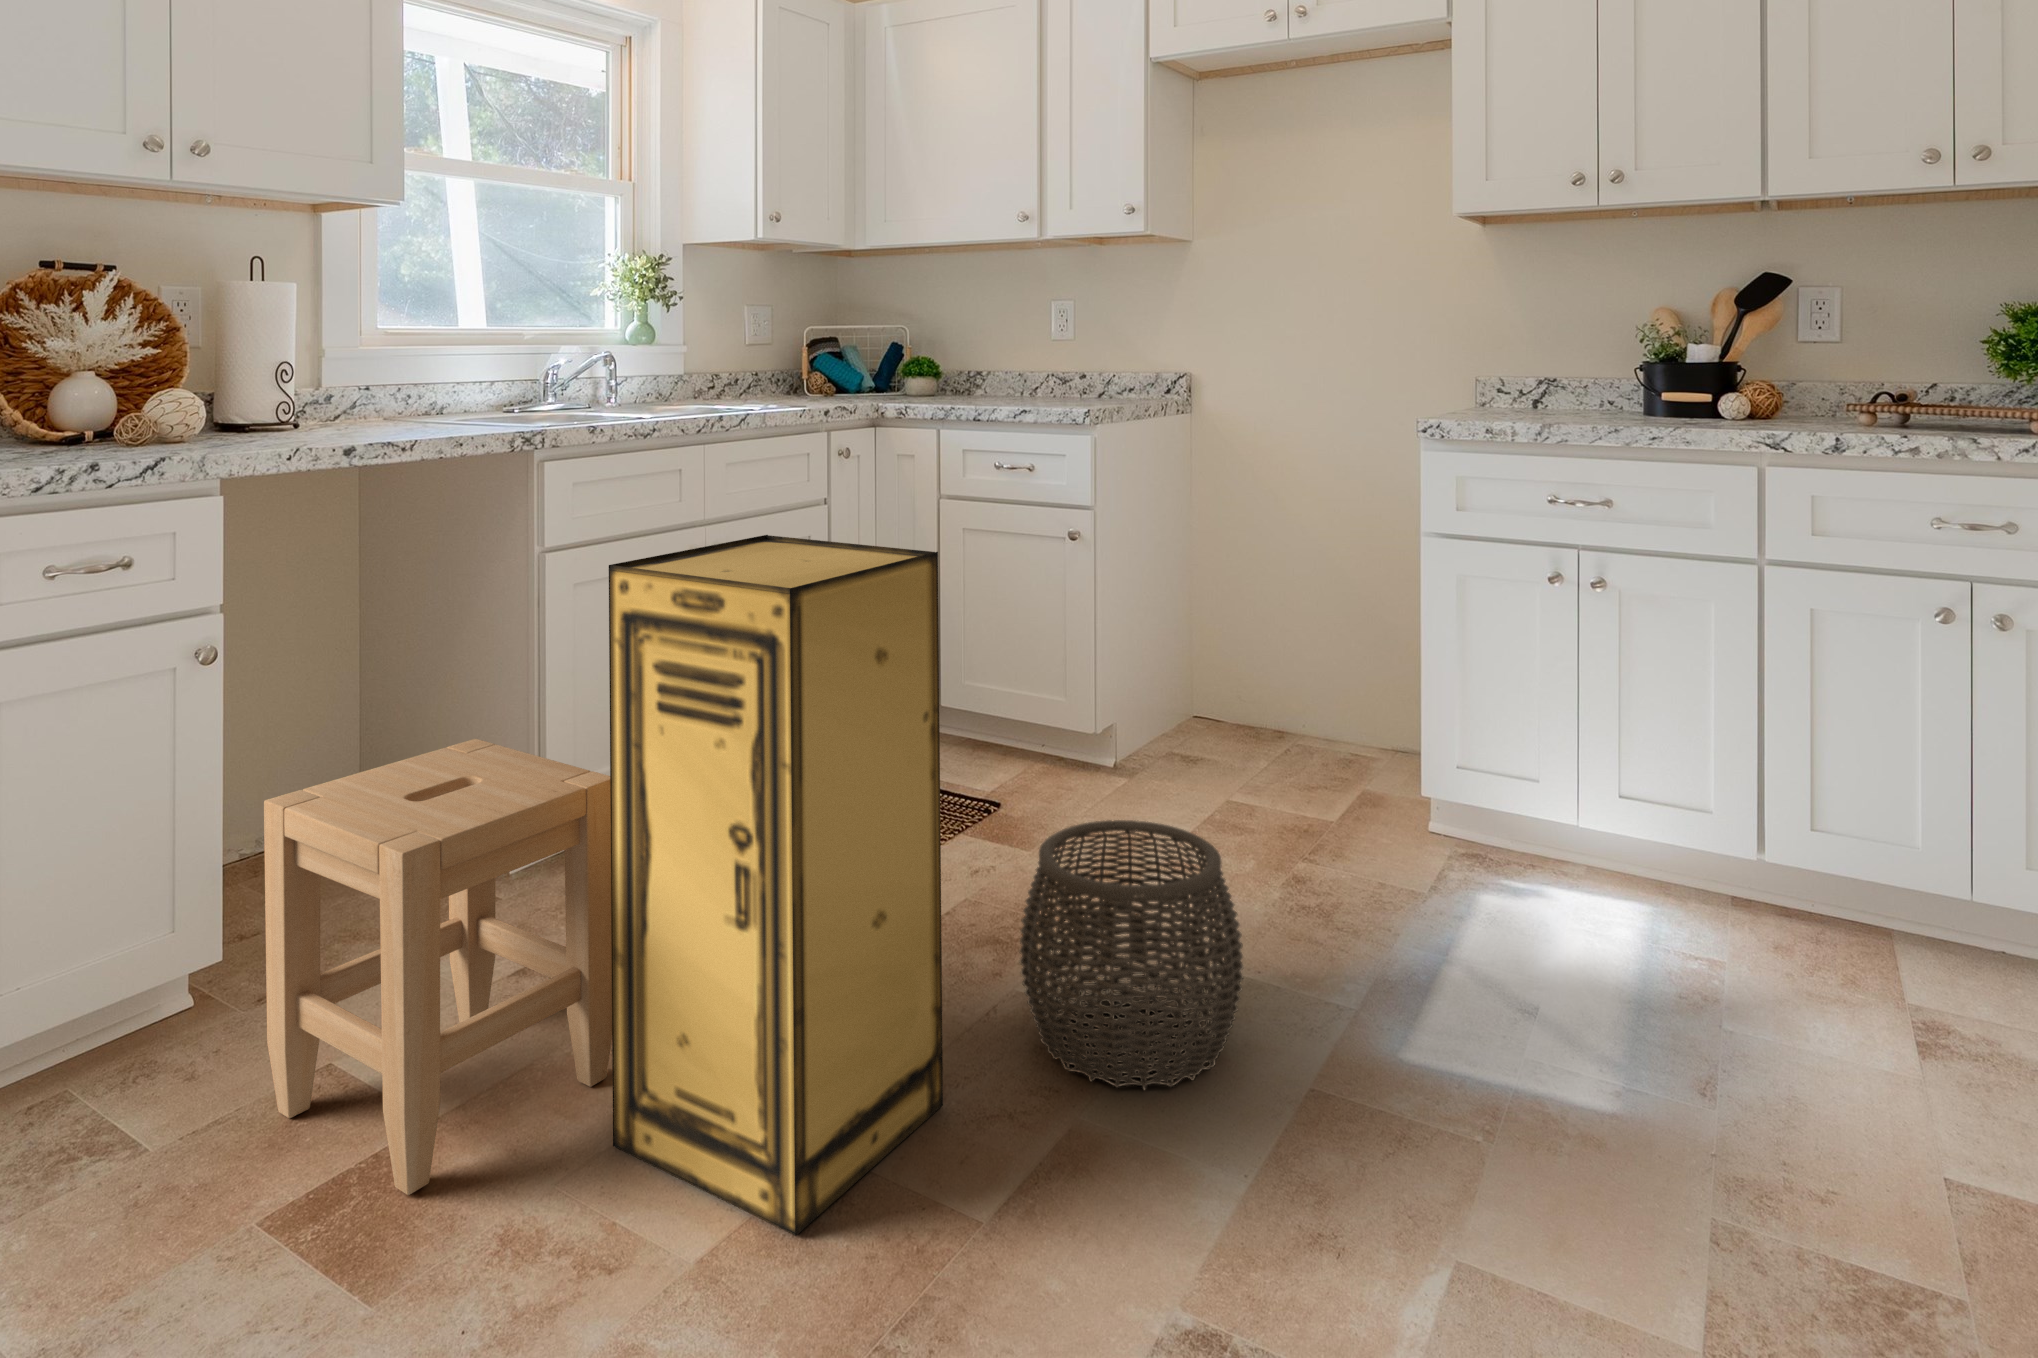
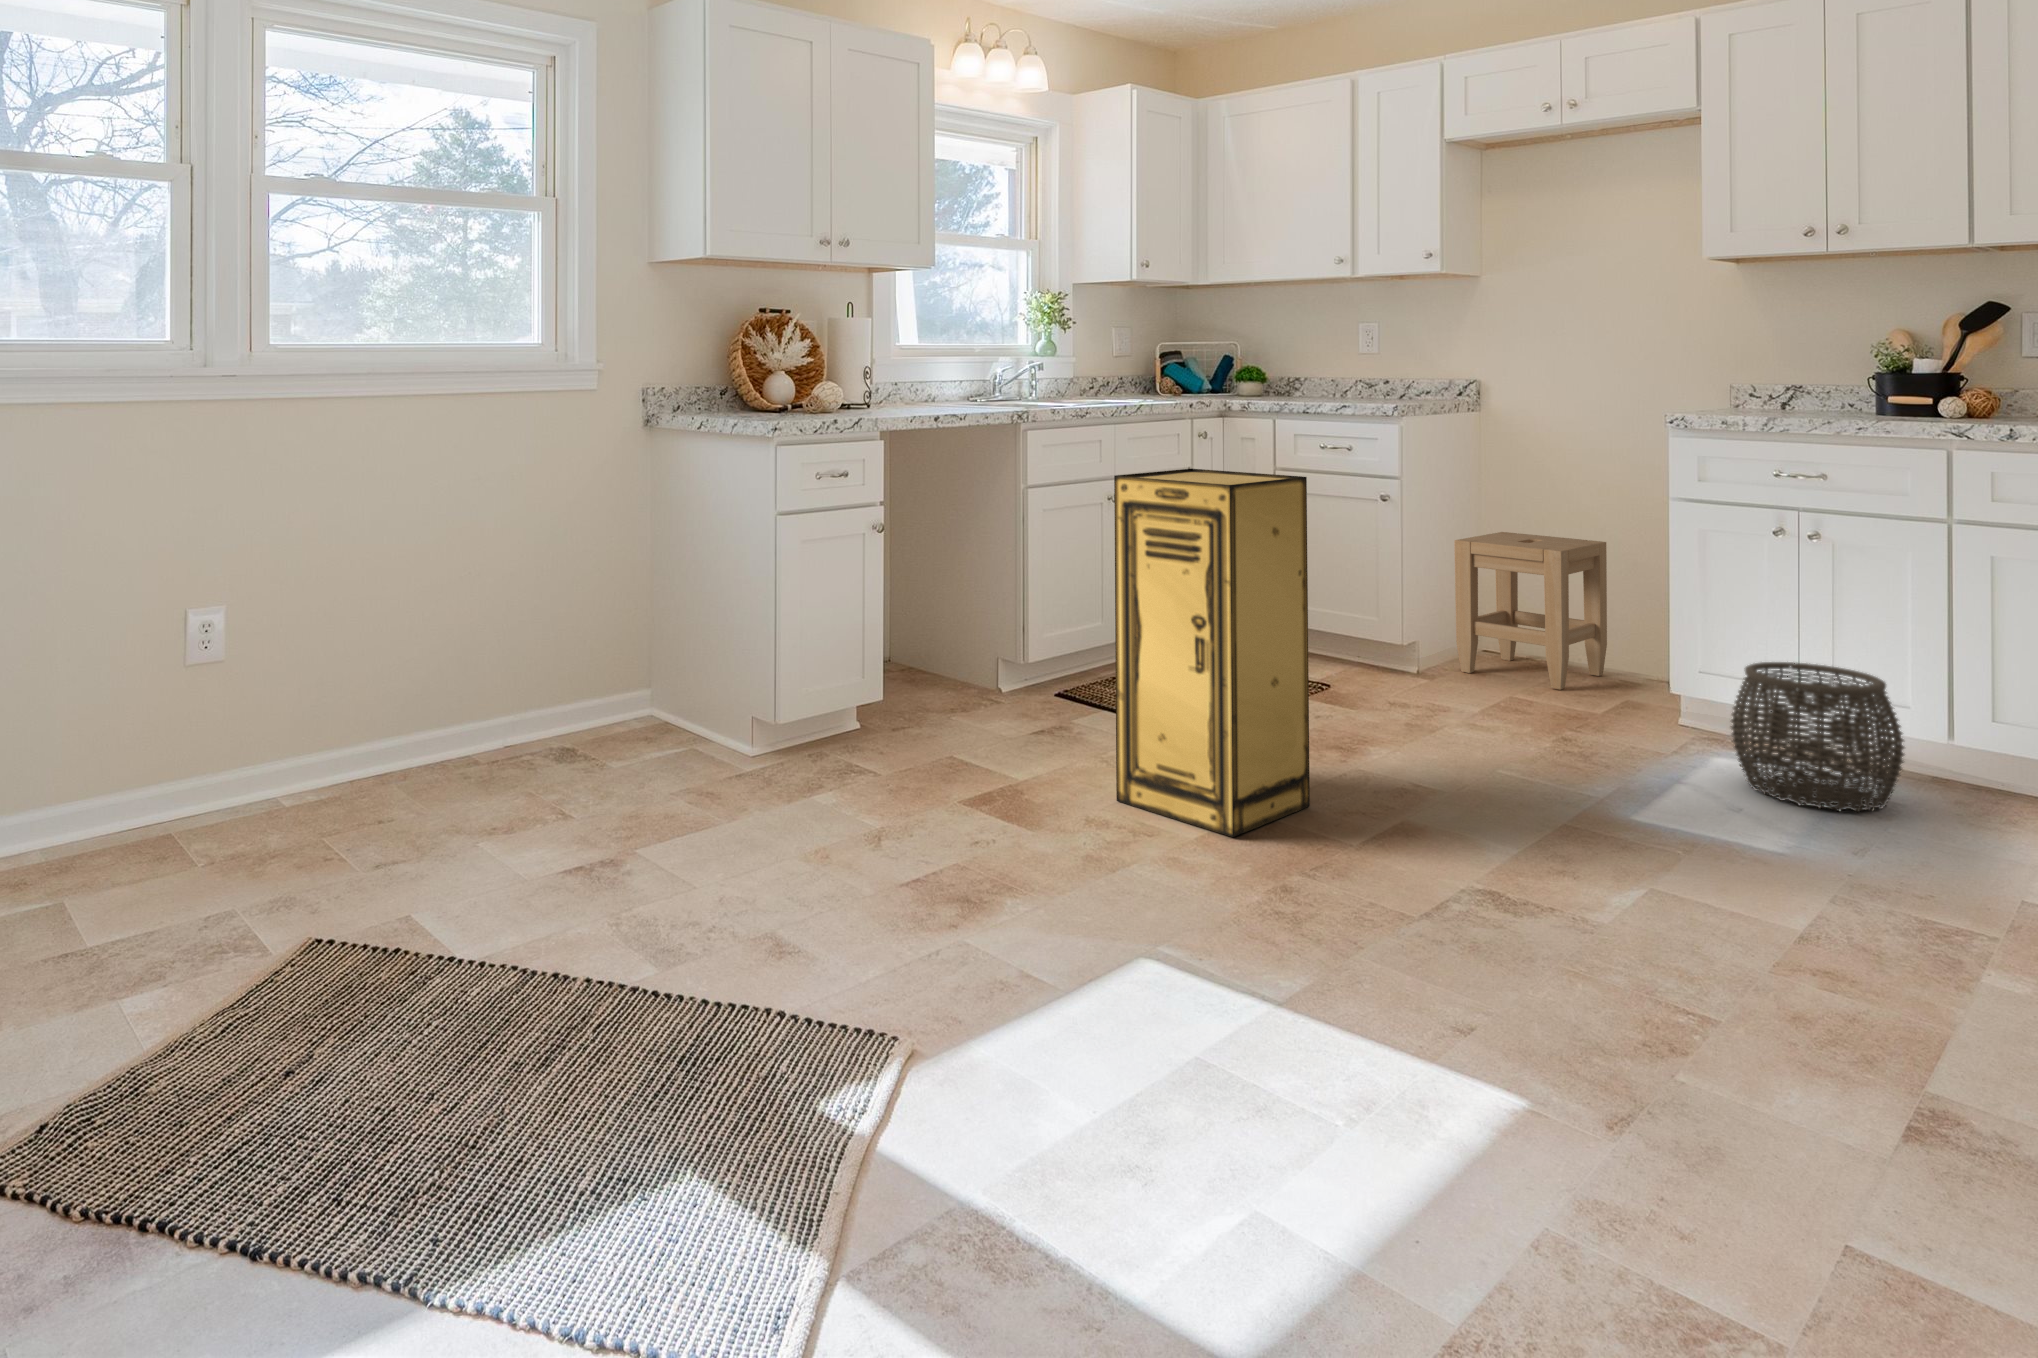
stool: present [264,739,612,1195] -> present [1454,532,1607,690]
woven basket: present [1020,820,1243,1090] -> present [1731,662,1904,812]

